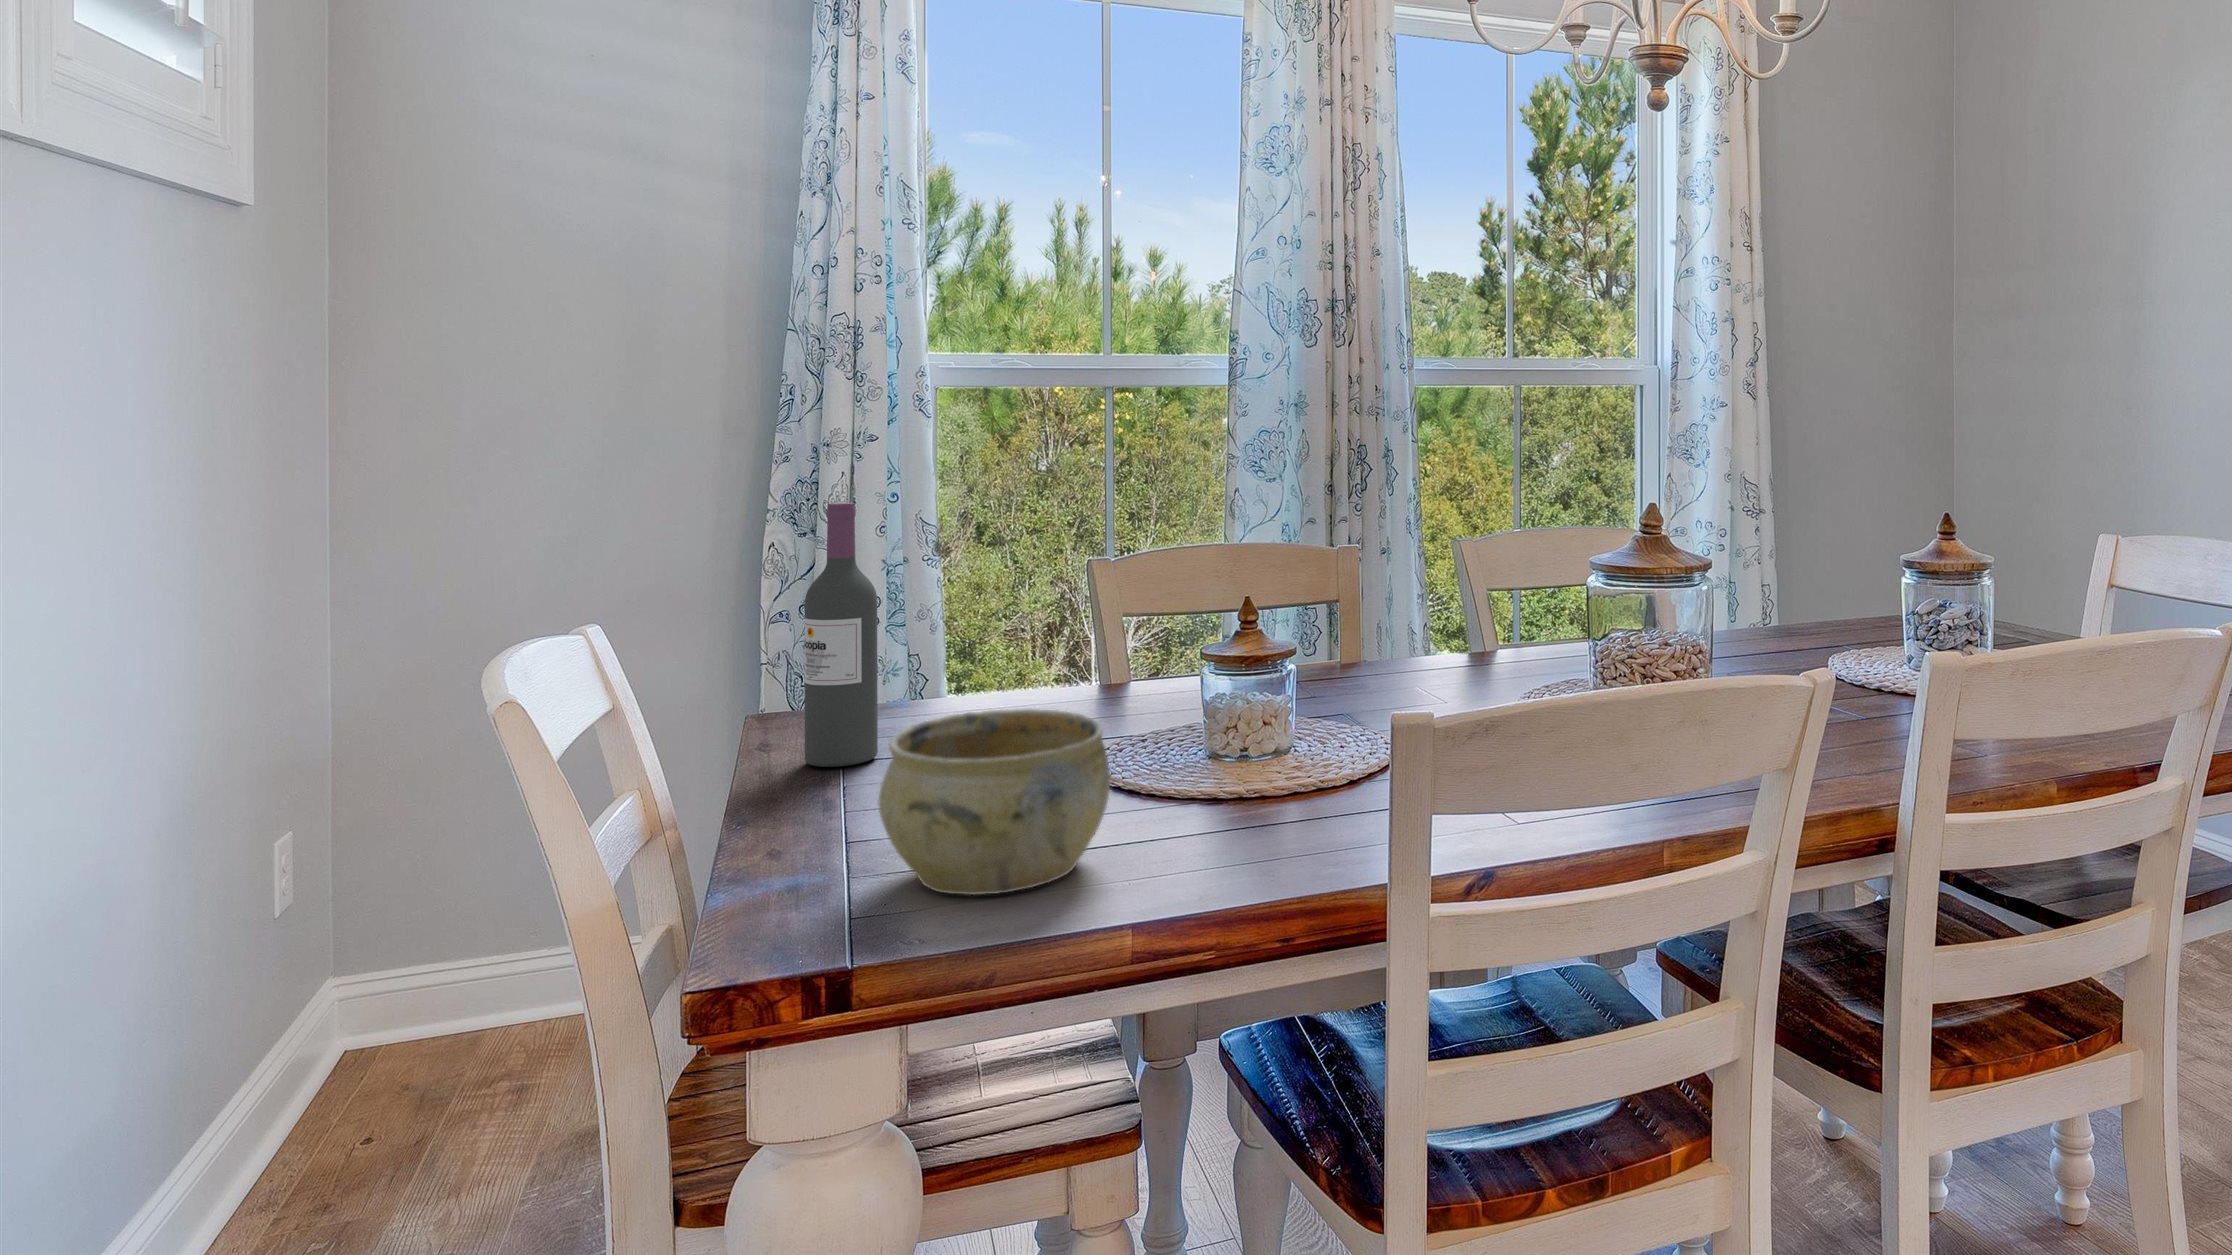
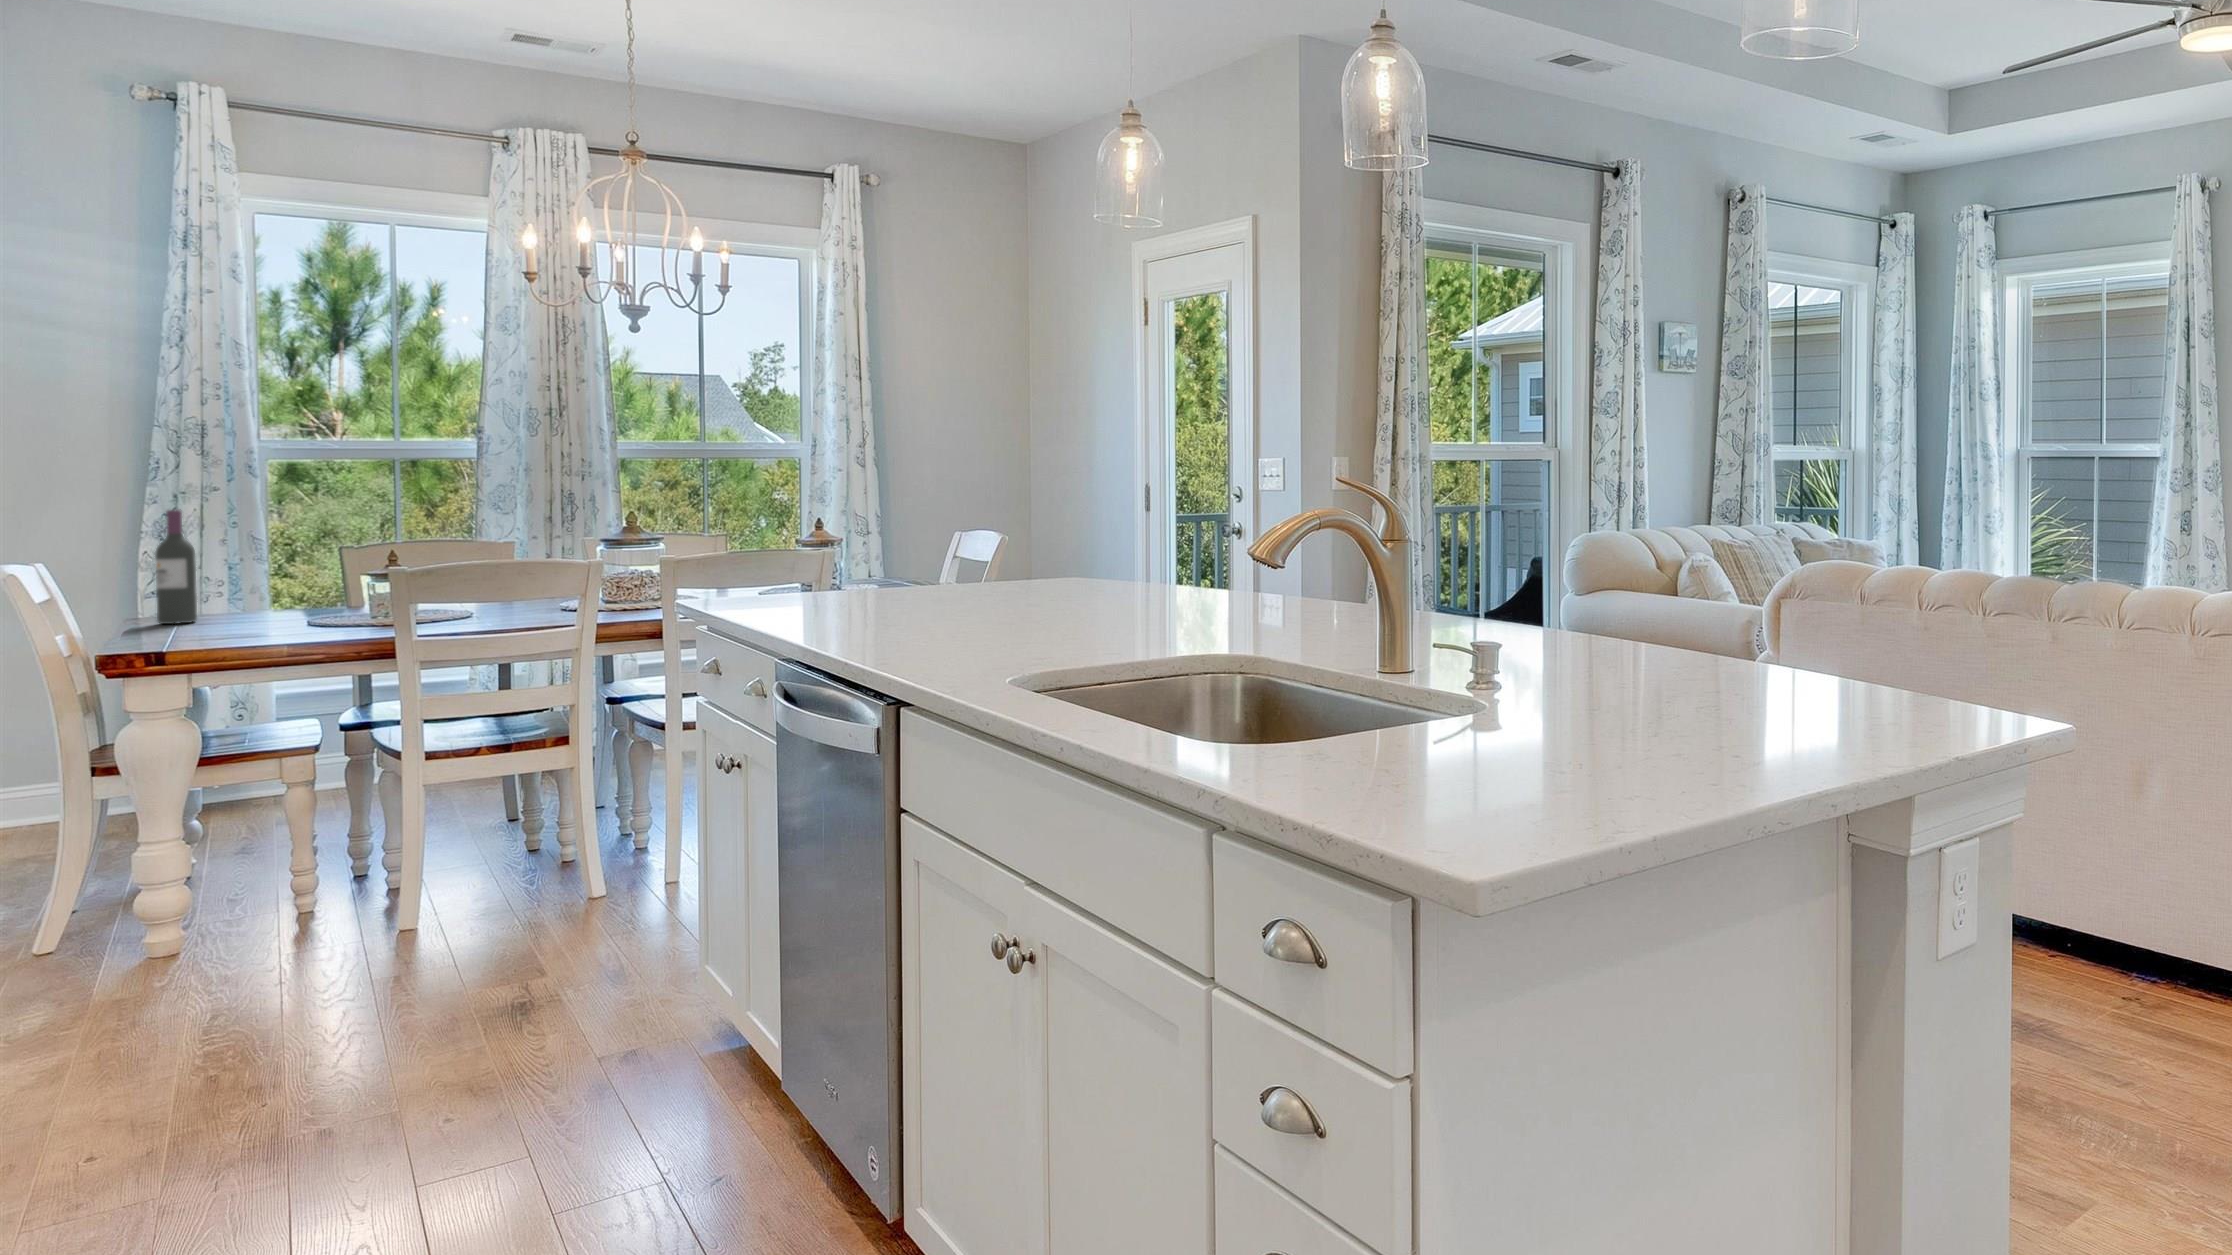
ceramic bowl: present [878,709,1110,895] -> none [183,583,292,641]

